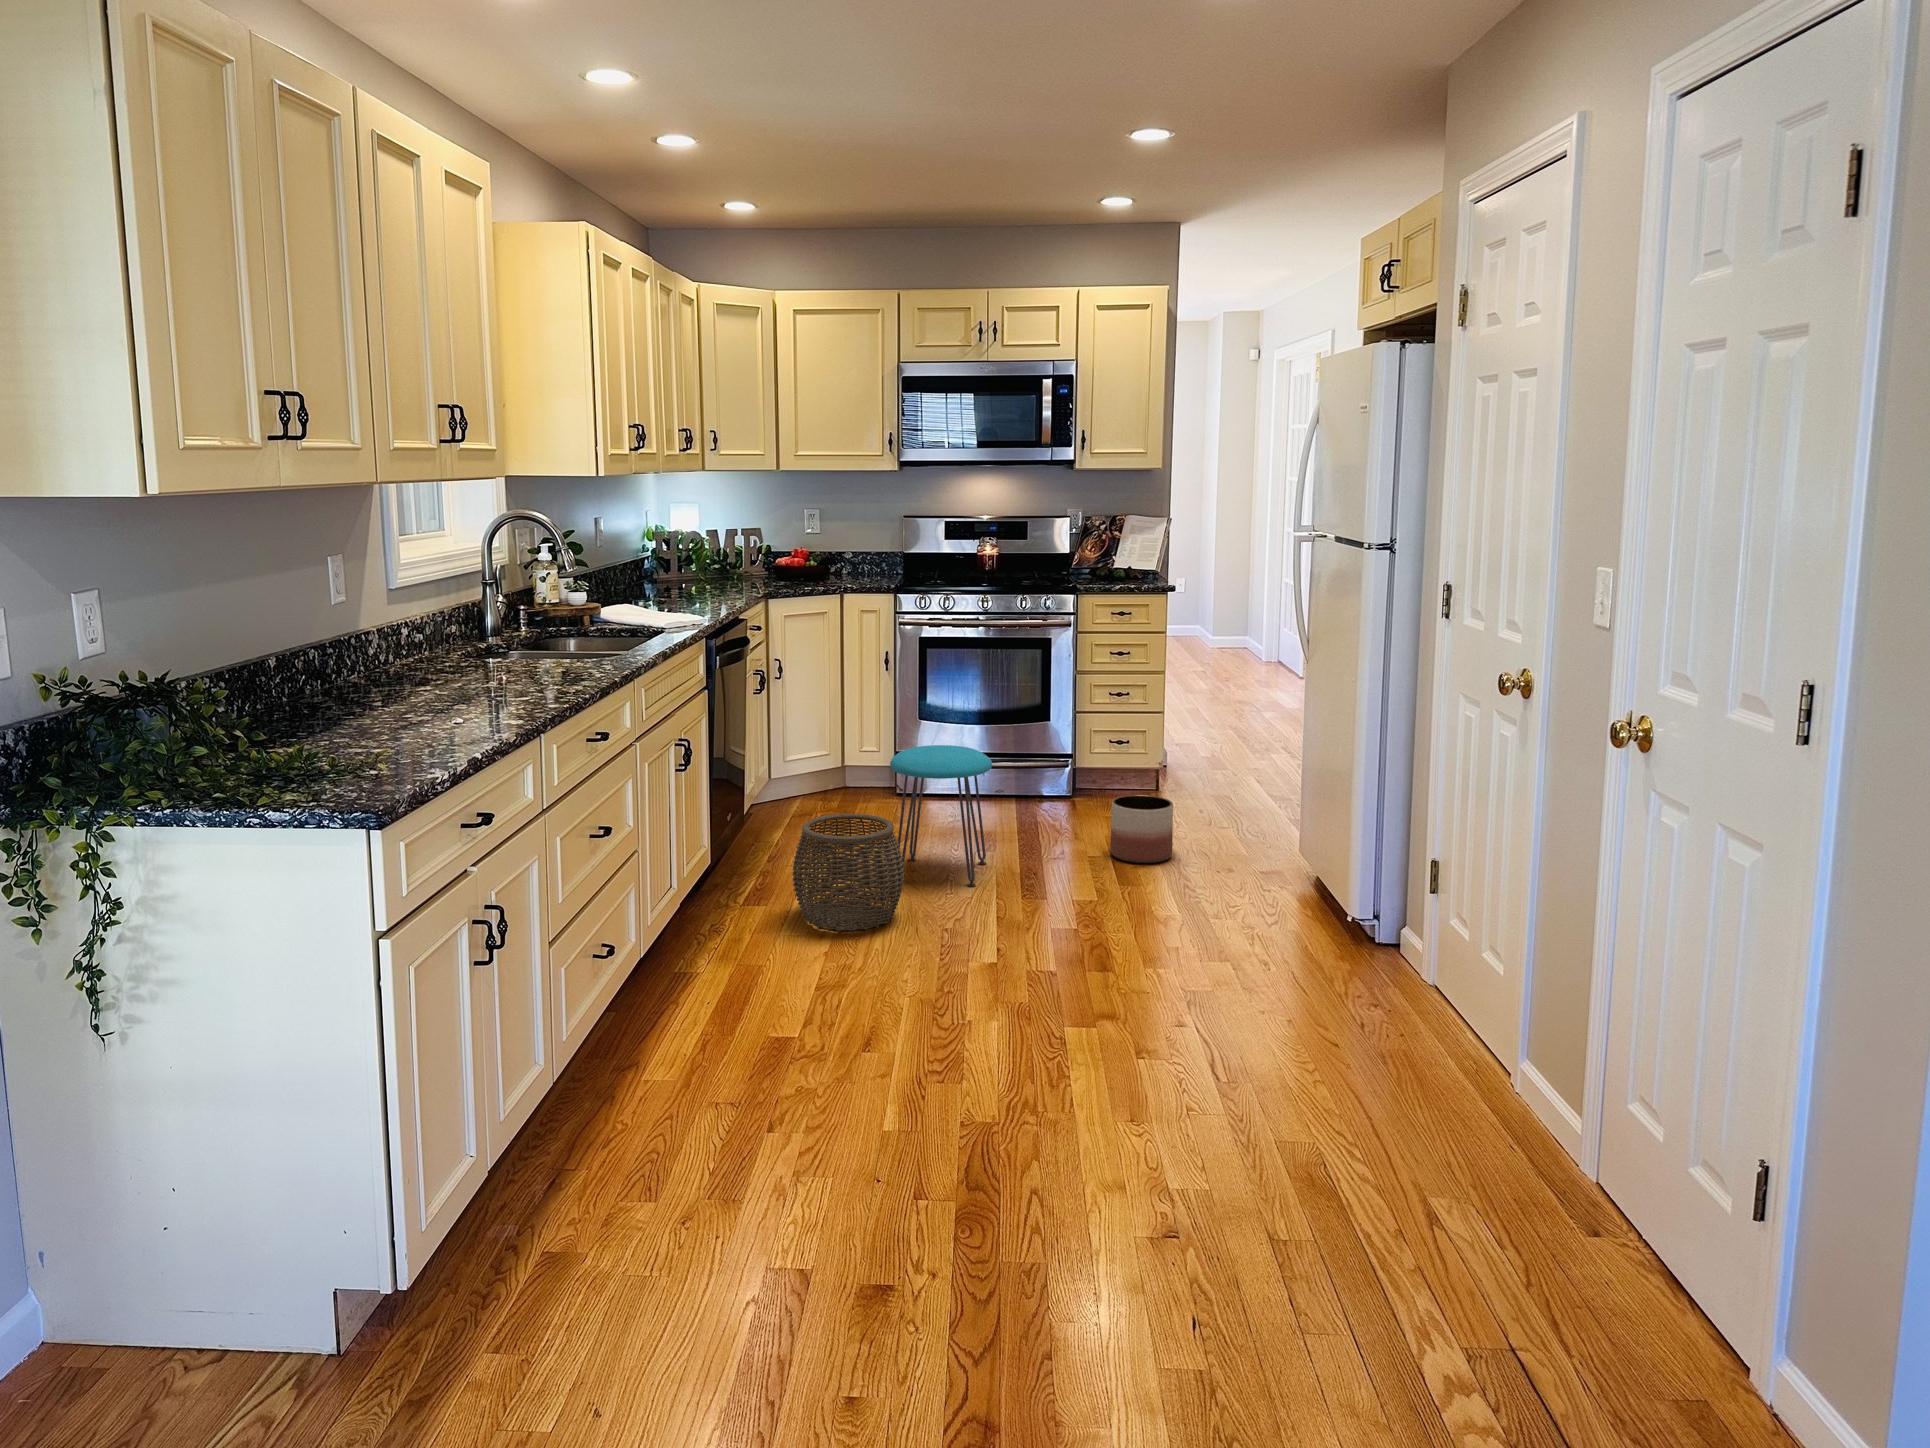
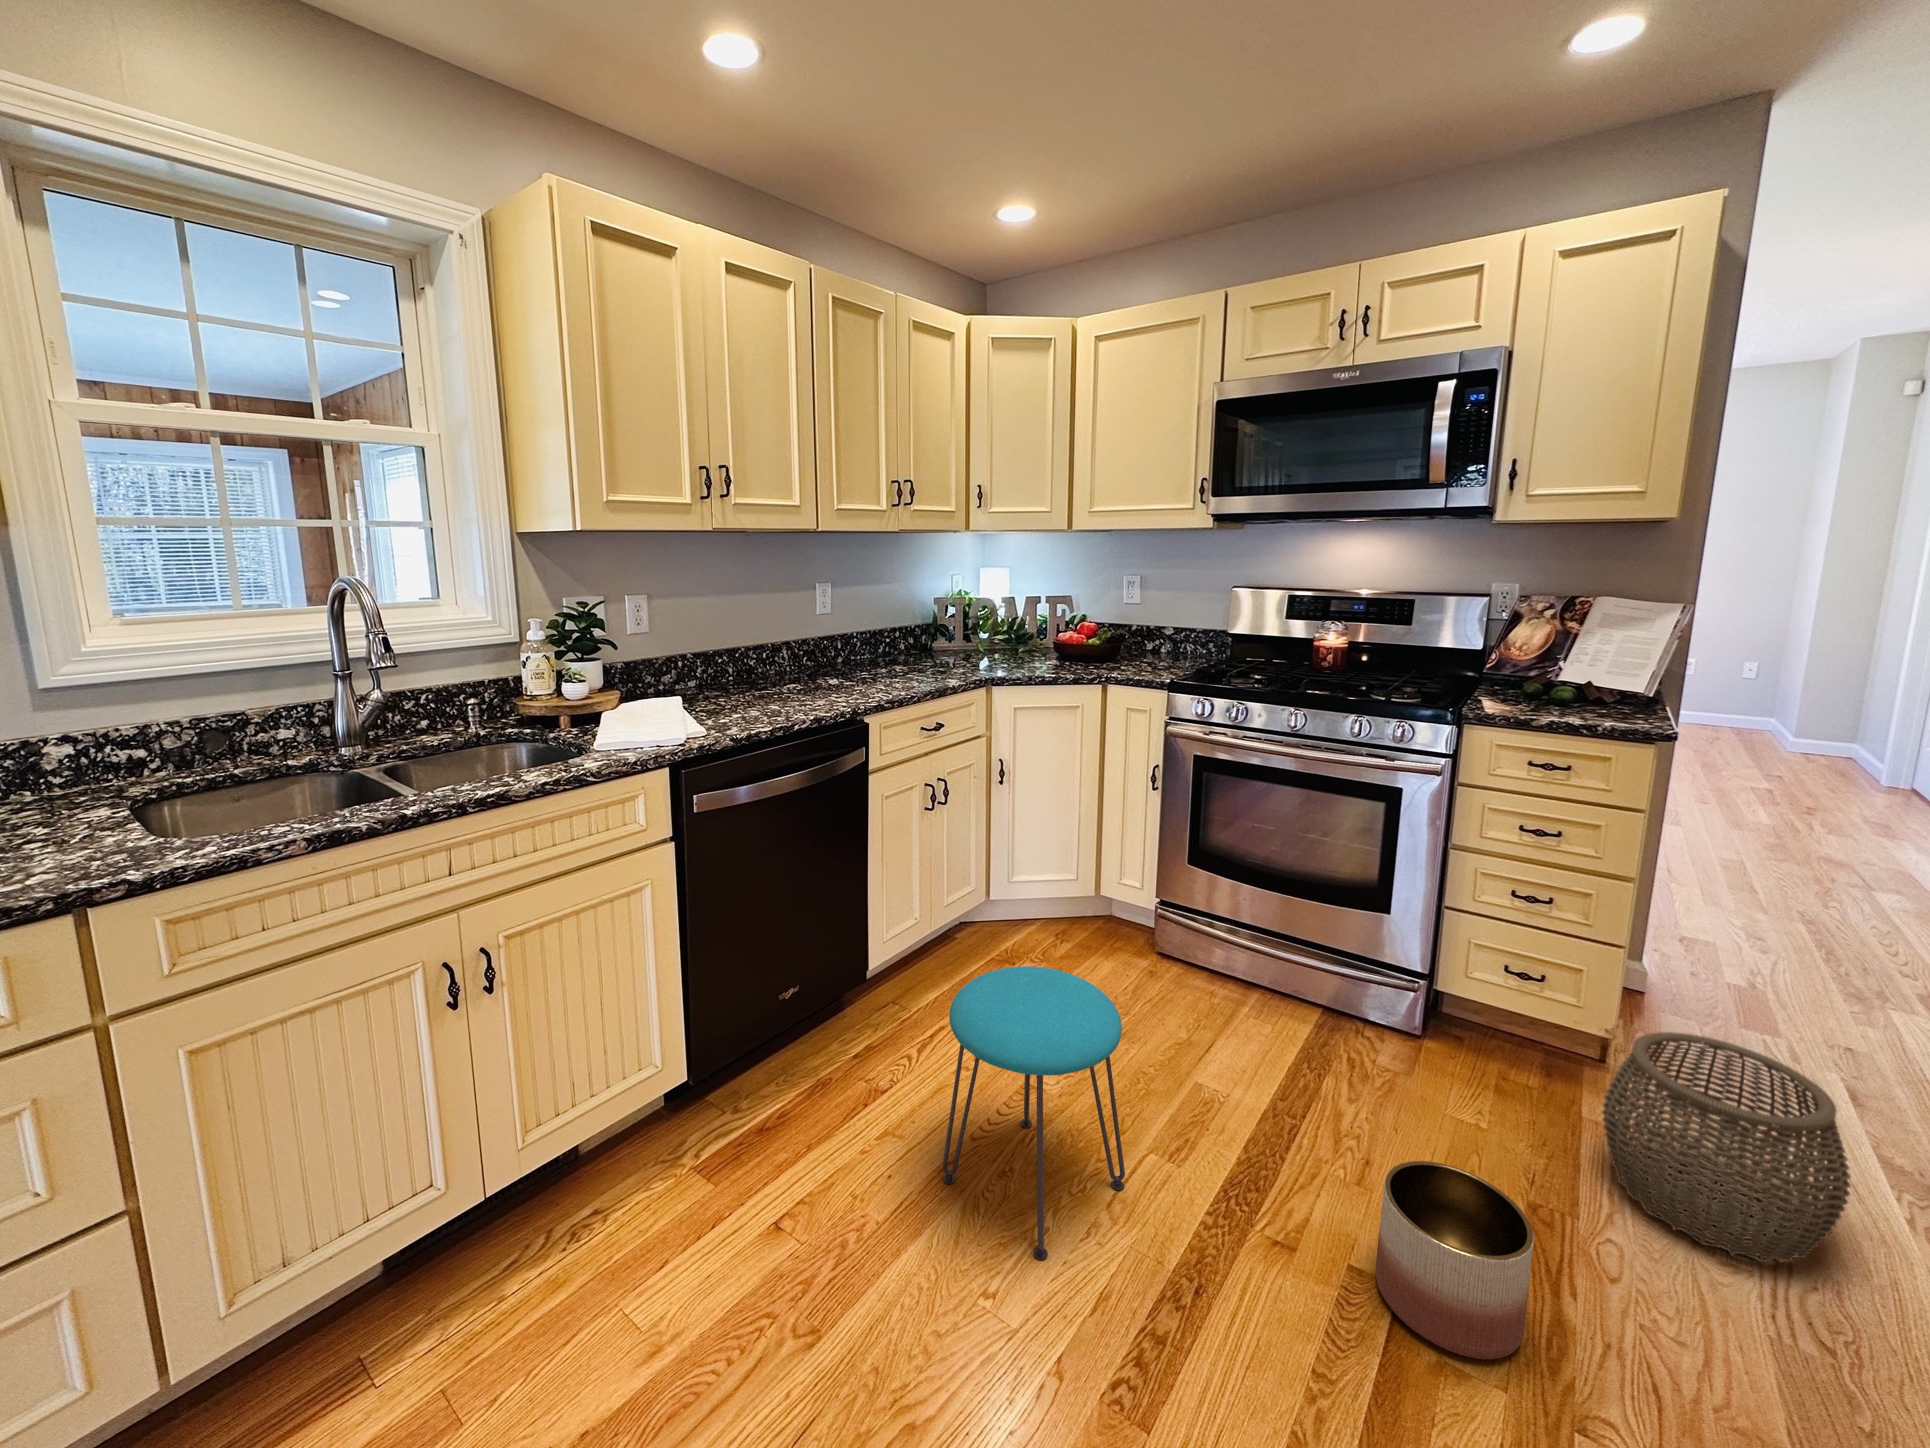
woven basket: present [792,814,905,931] -> present [1602,1032,1851,1263]

